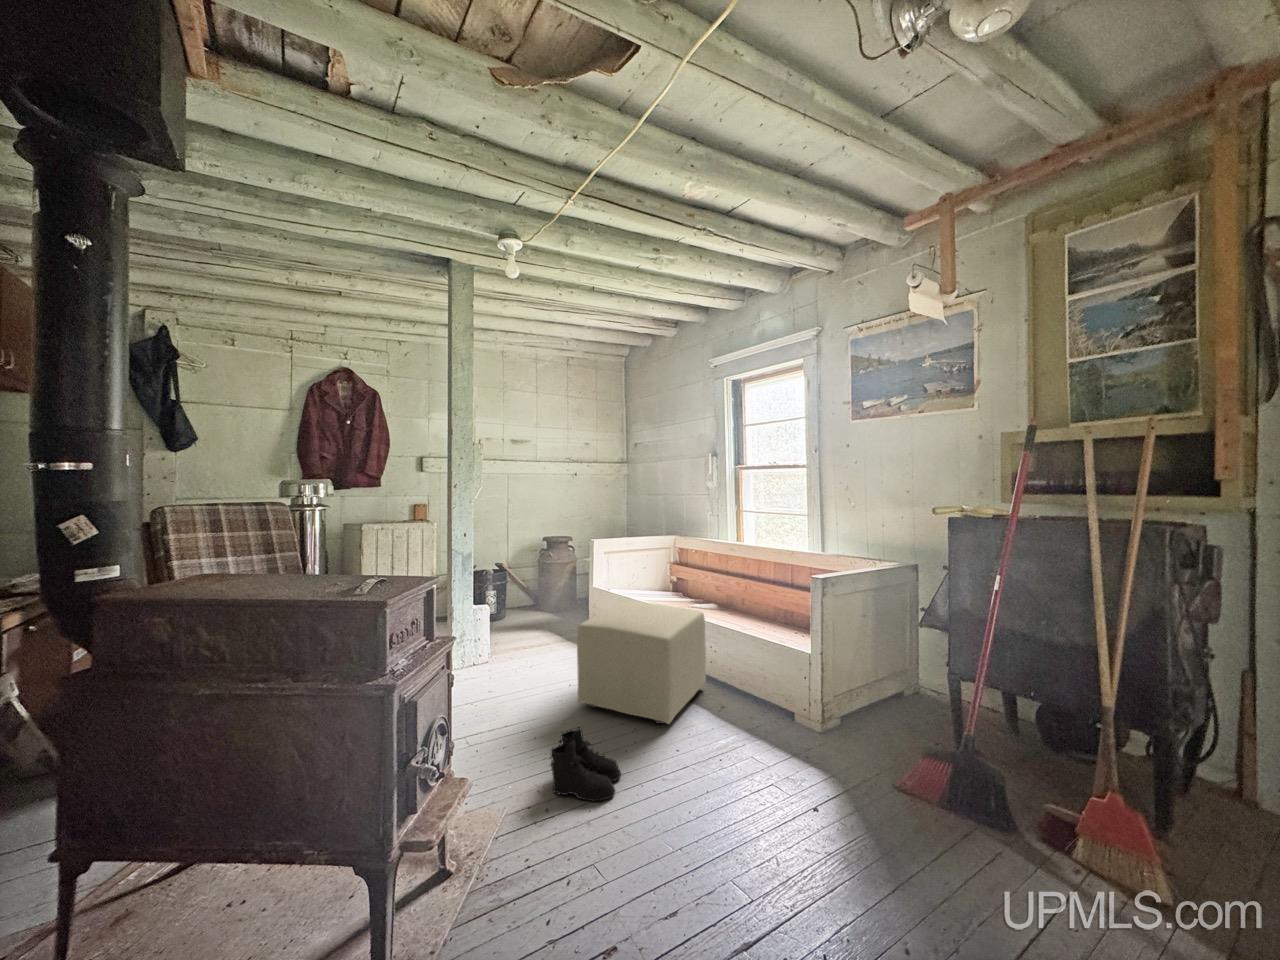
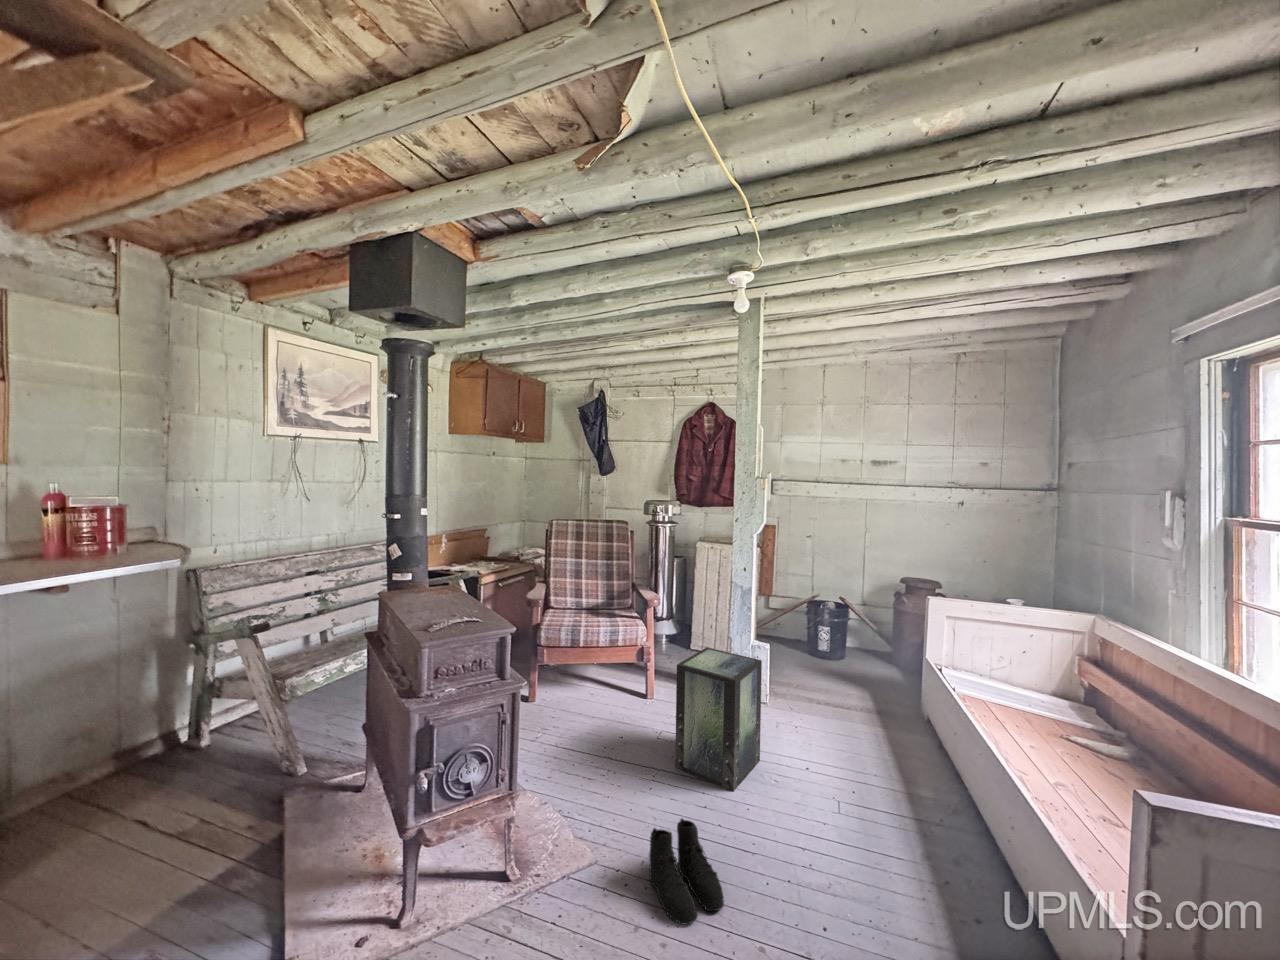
storage box: none [473,600,541,727] -> present [675,647,762,792]
ottoman: present [577,602,706,724] -> none [775,701,975,895]

